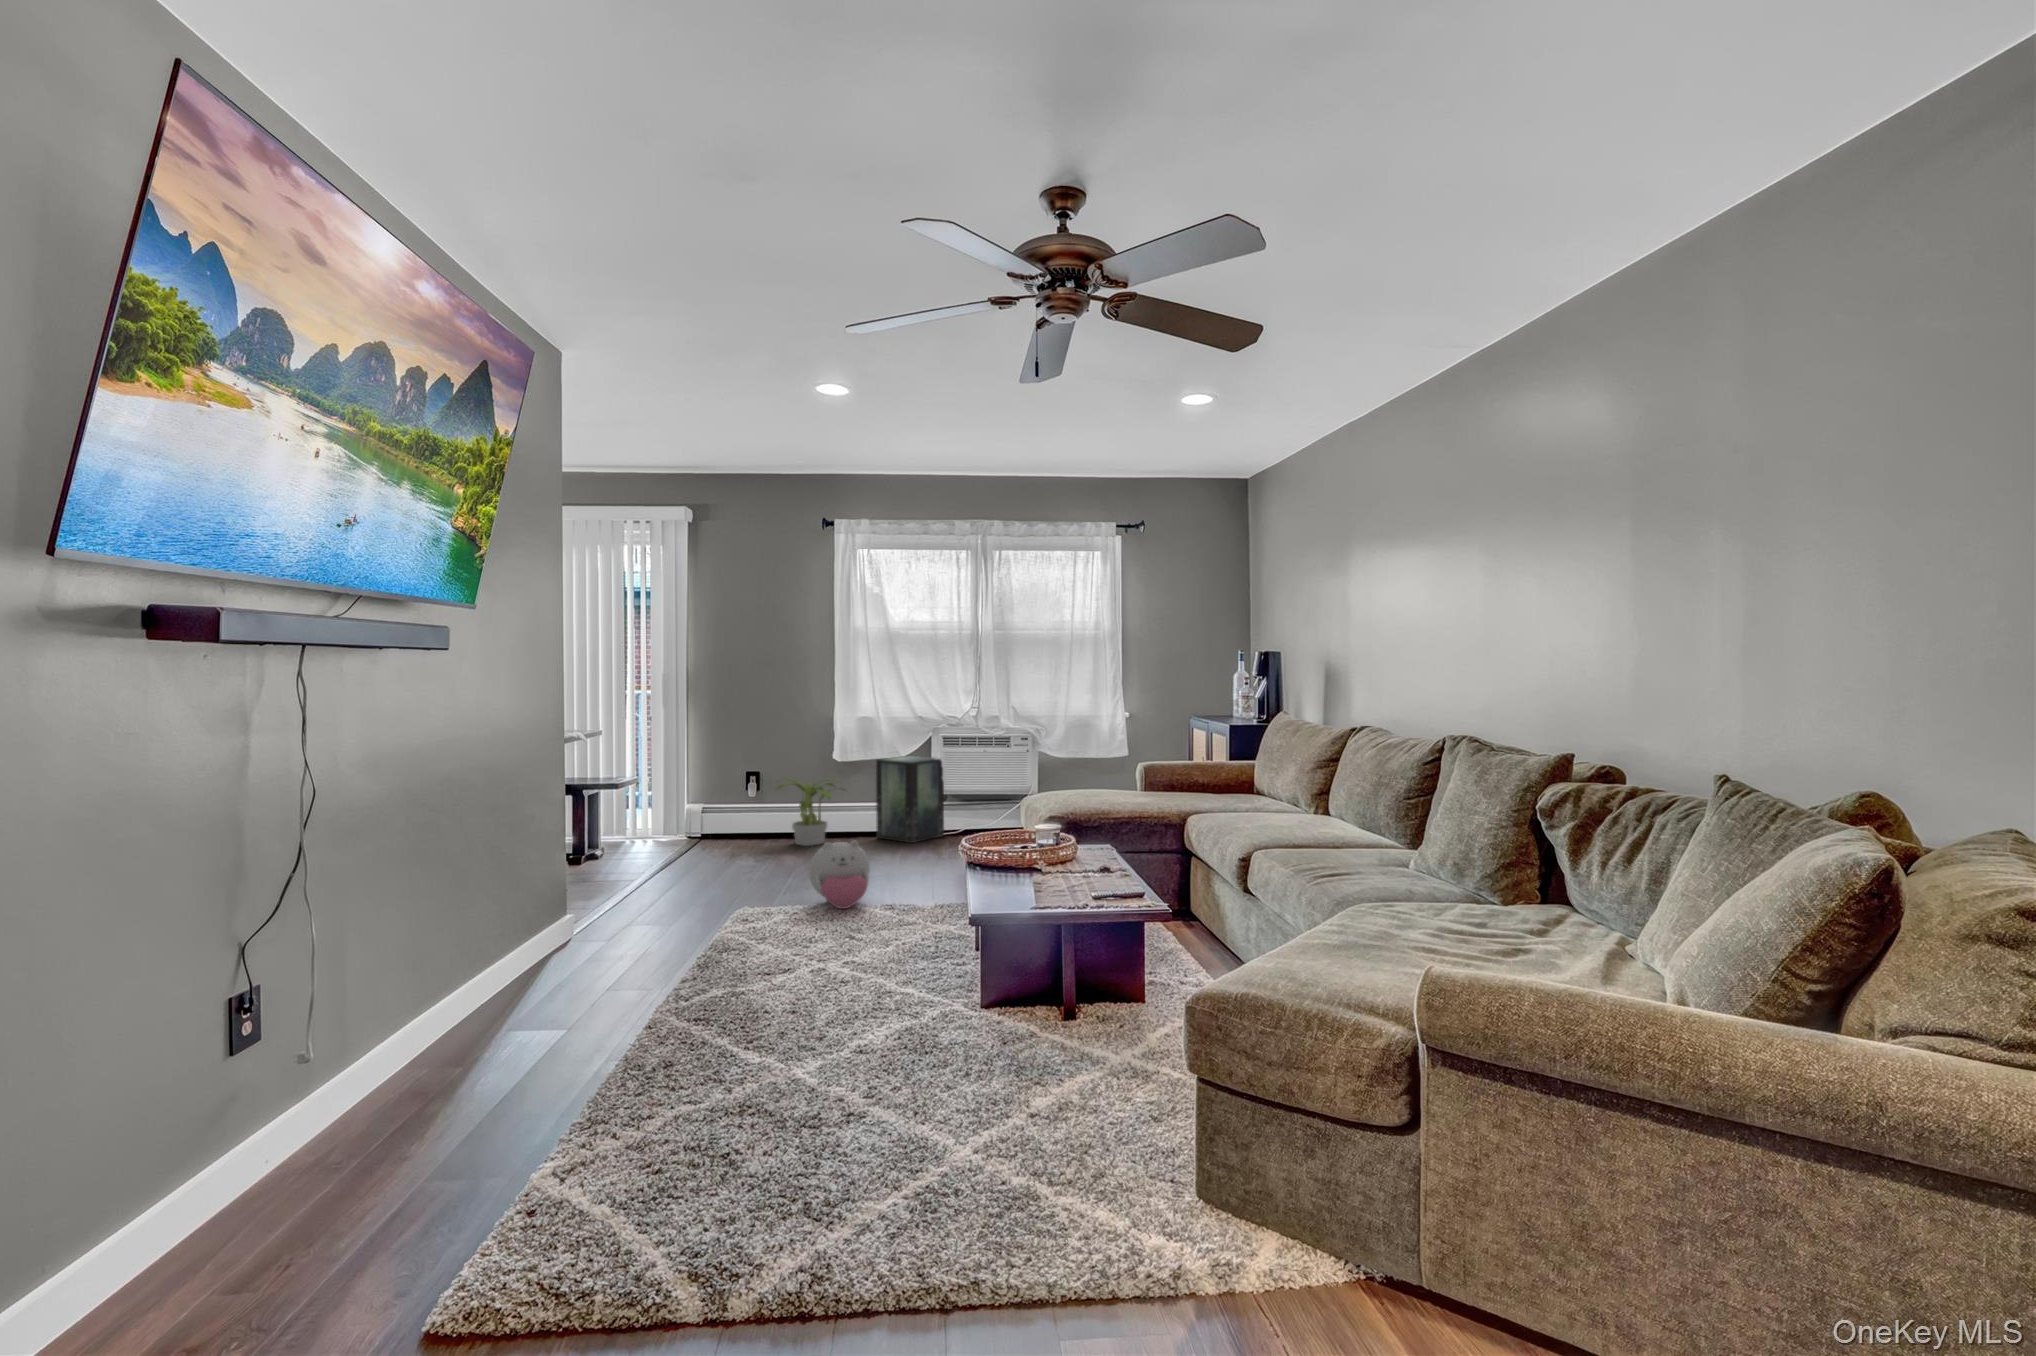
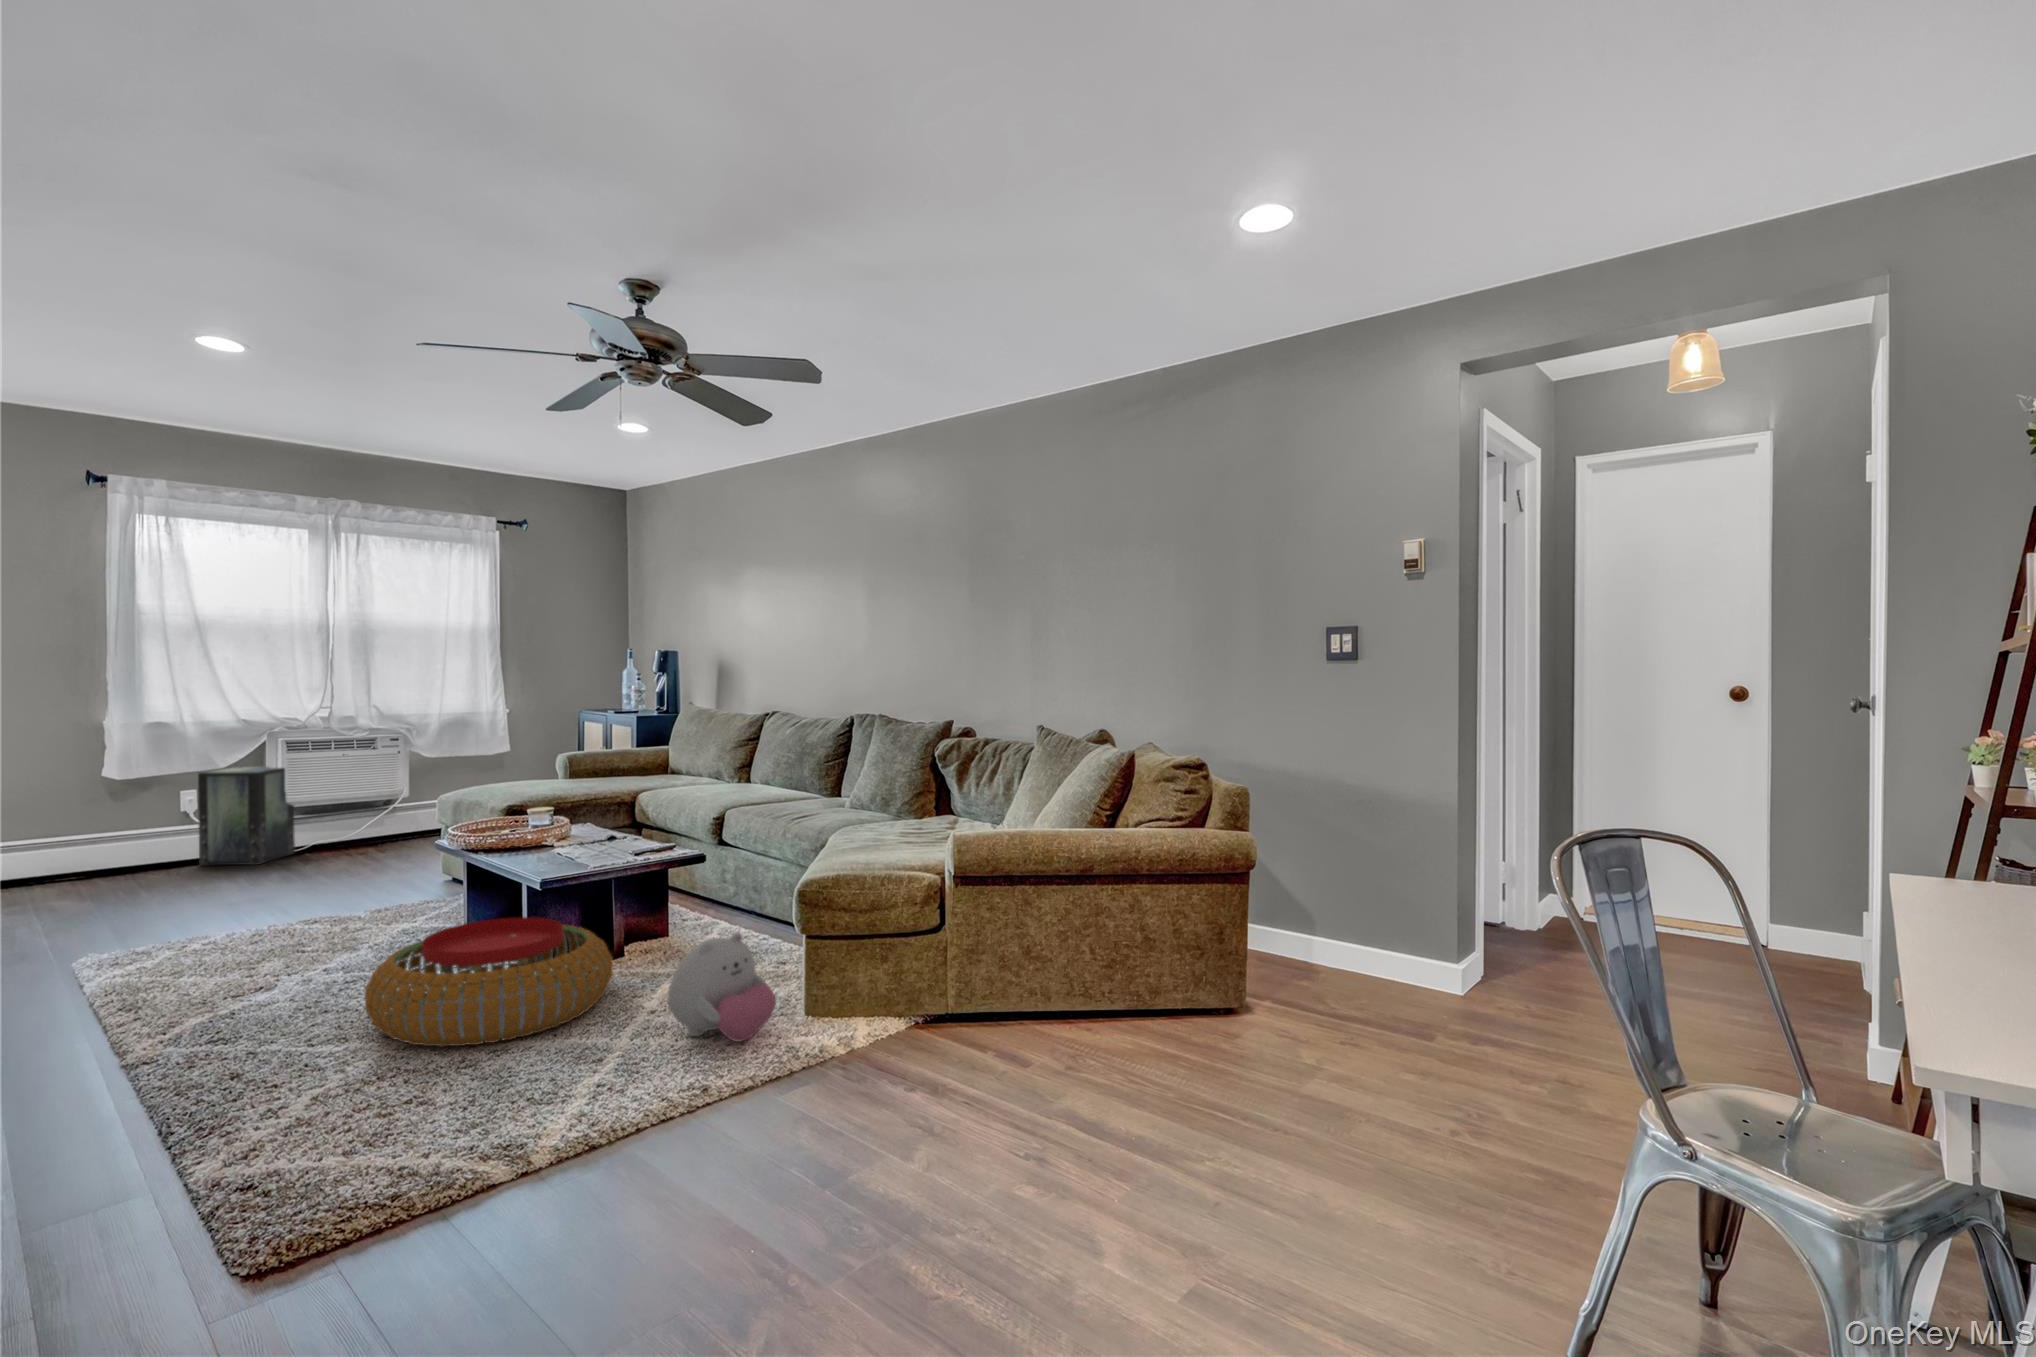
potted plant: present [777,778,844,846] -> none [39,799,153,886]
plush toy: present [809,841,870,909] -> present [668,933,776,1042]
pouf: none [776,951,1026,1107] -> present [365,917,613,1047]

